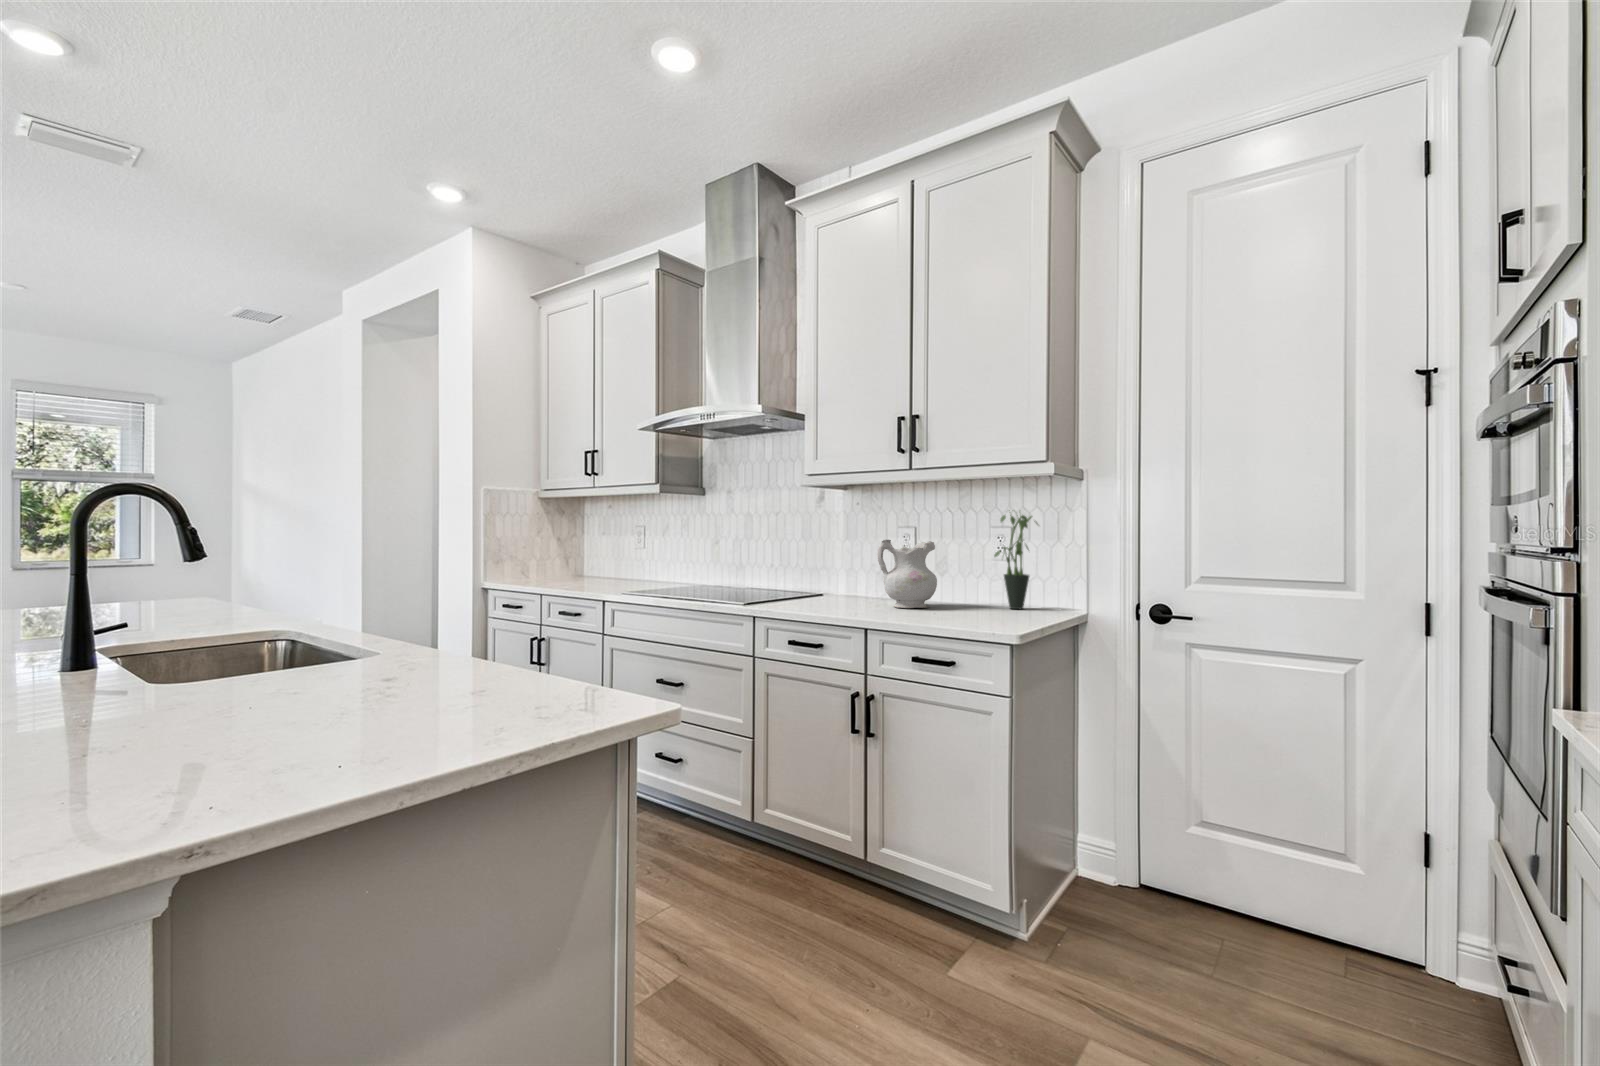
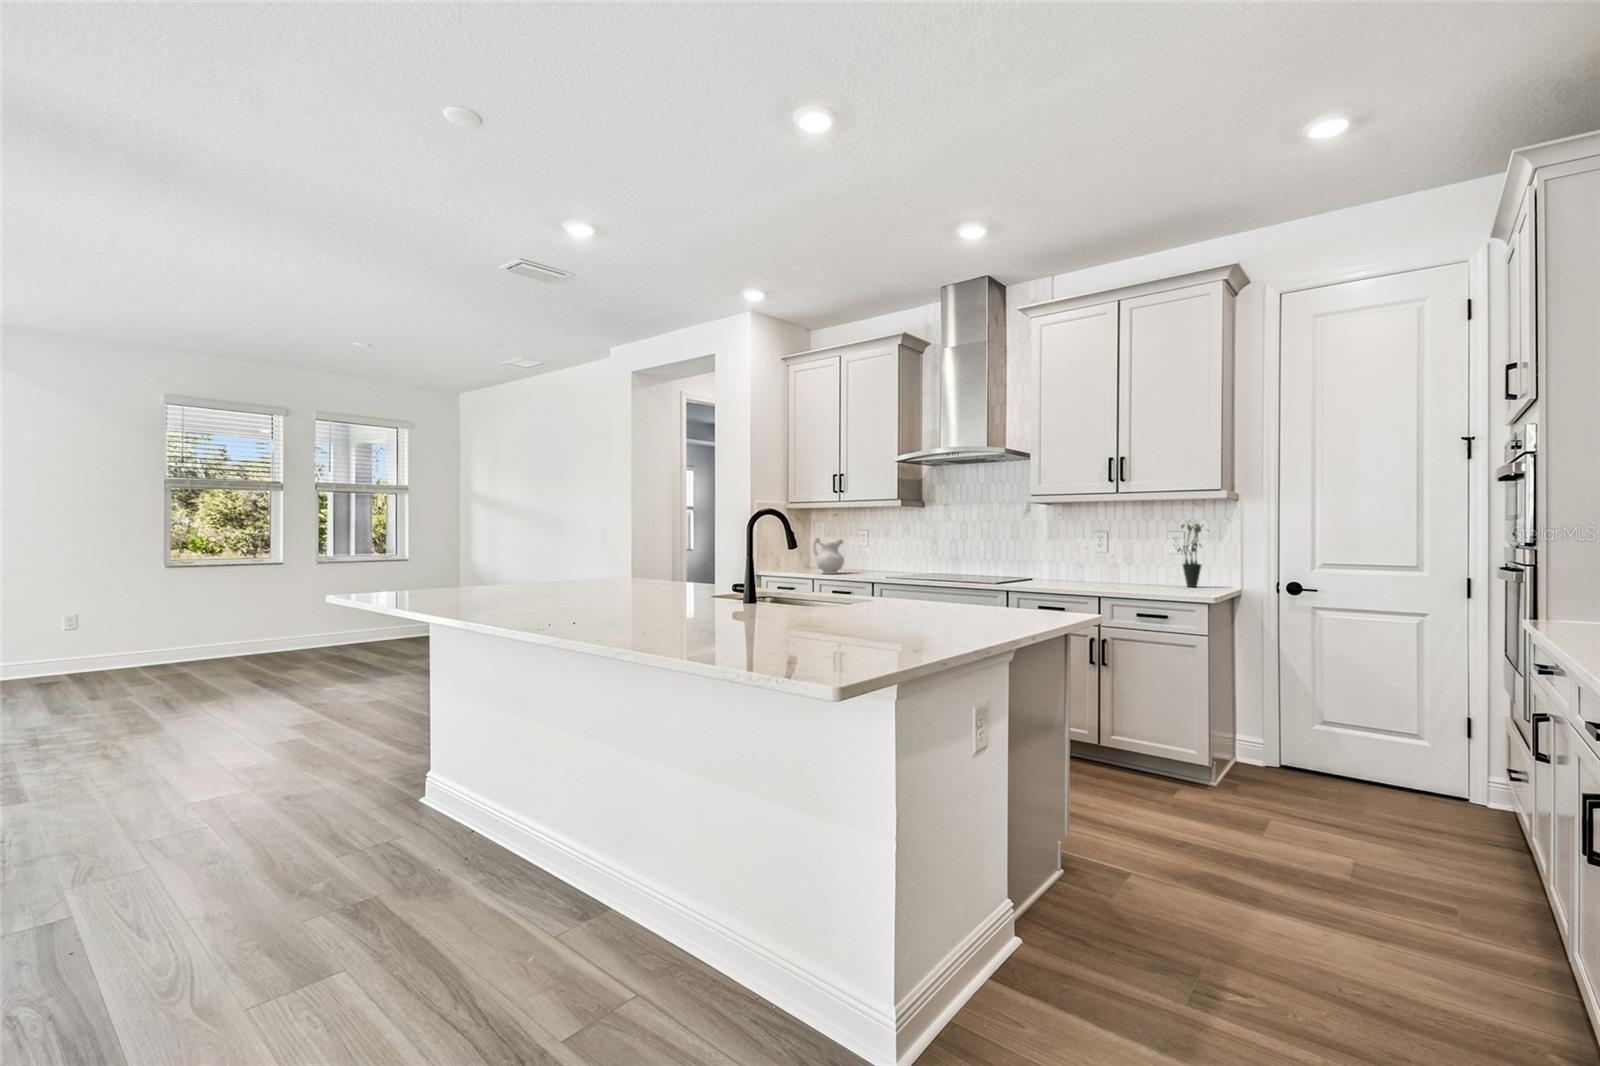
ceramic pitcher: present [877,540,937,608] -> present [813,538,844,574]

